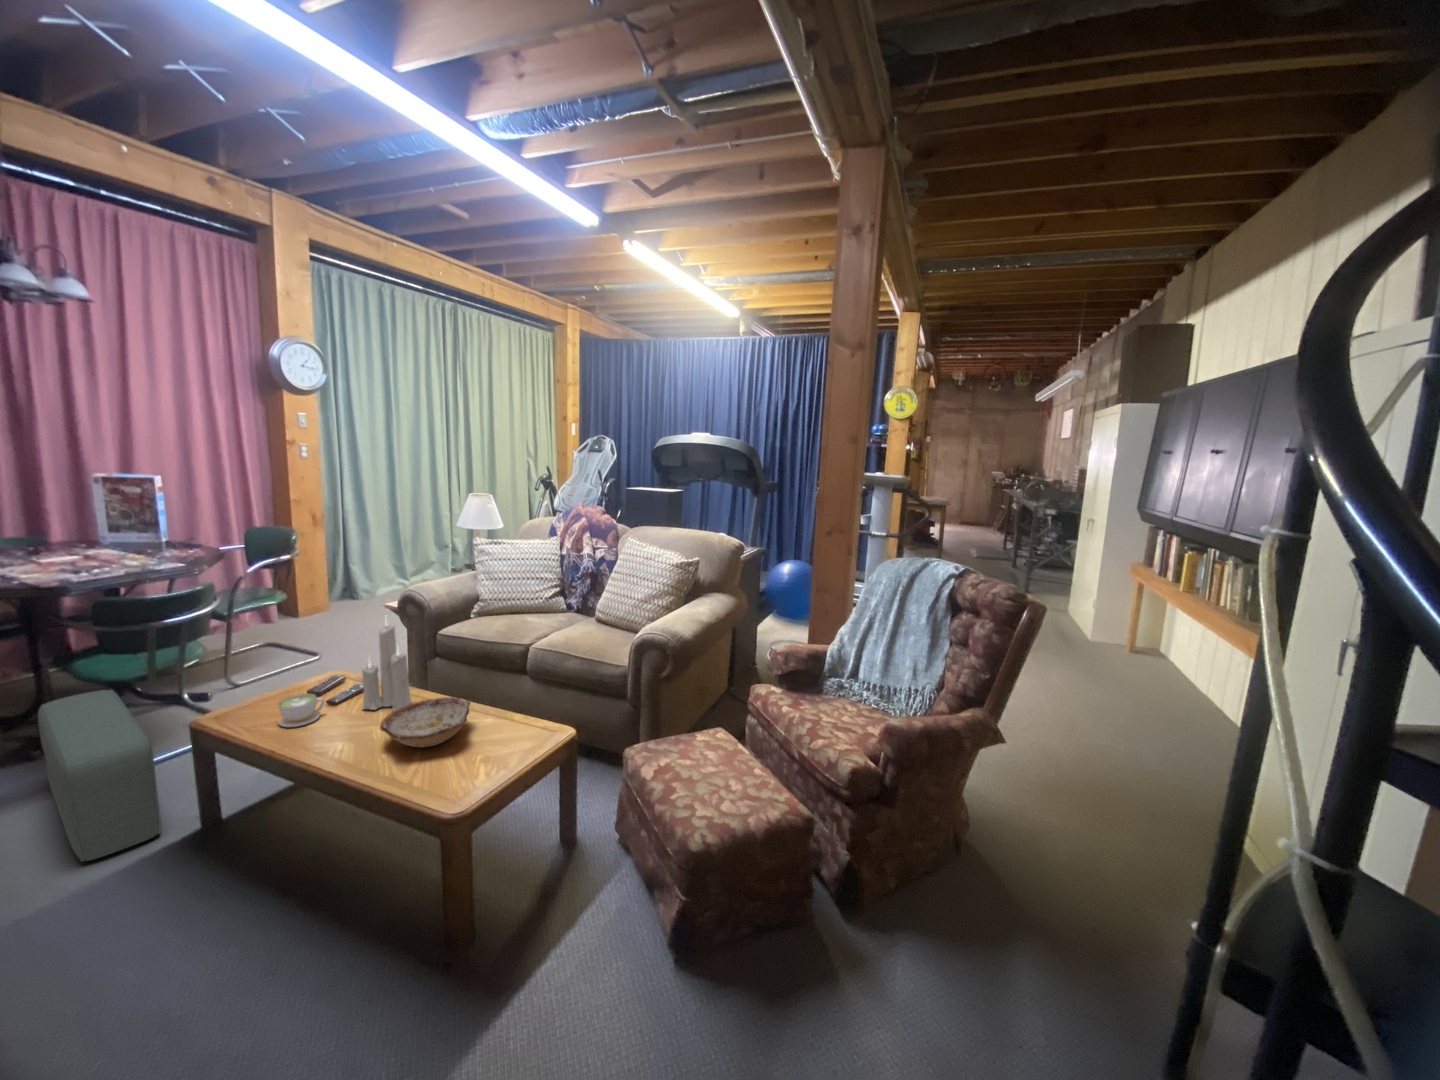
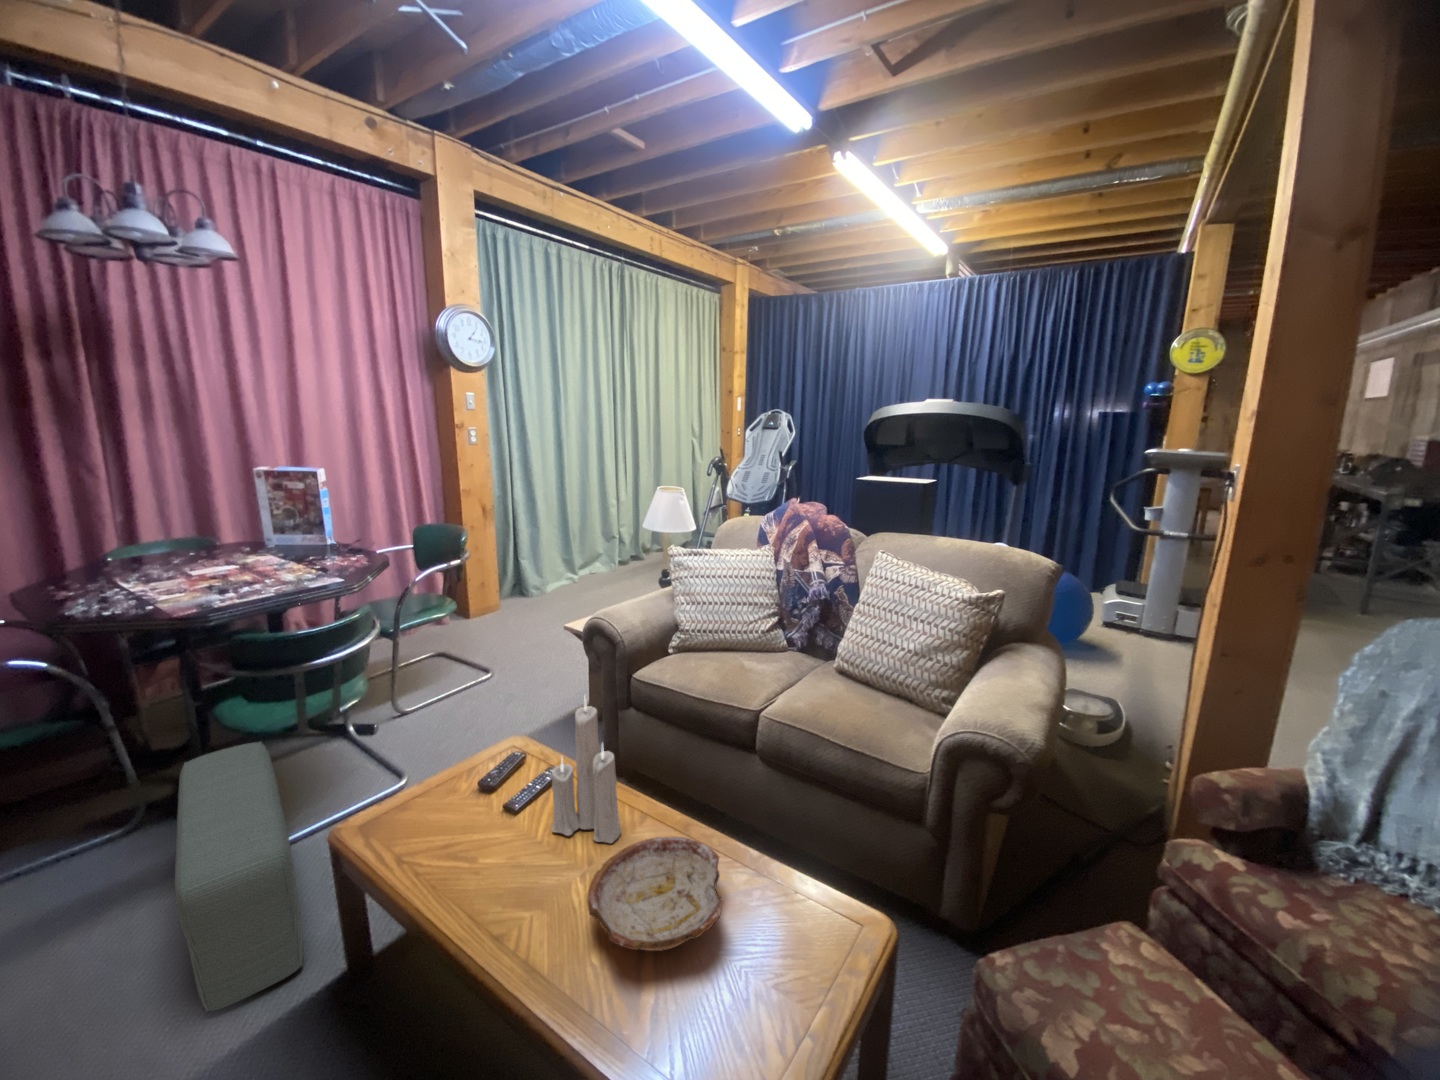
coffee cup: present [278,694,325,727] -> none [440,804,501,864]

